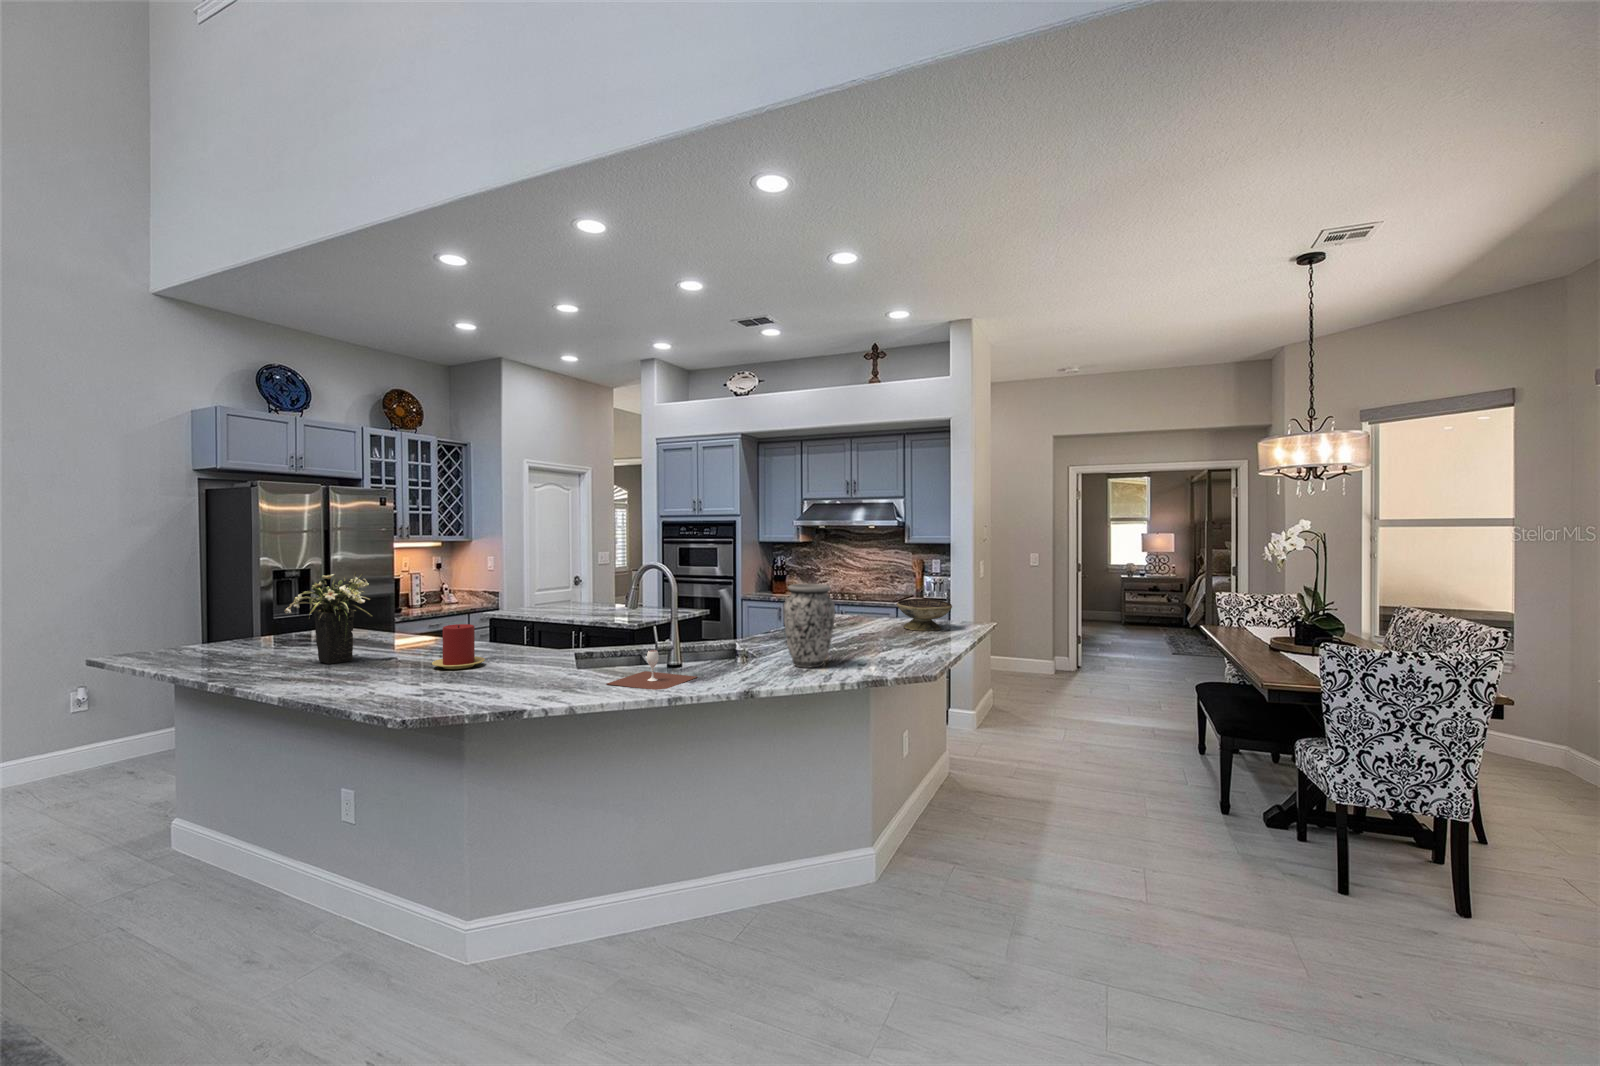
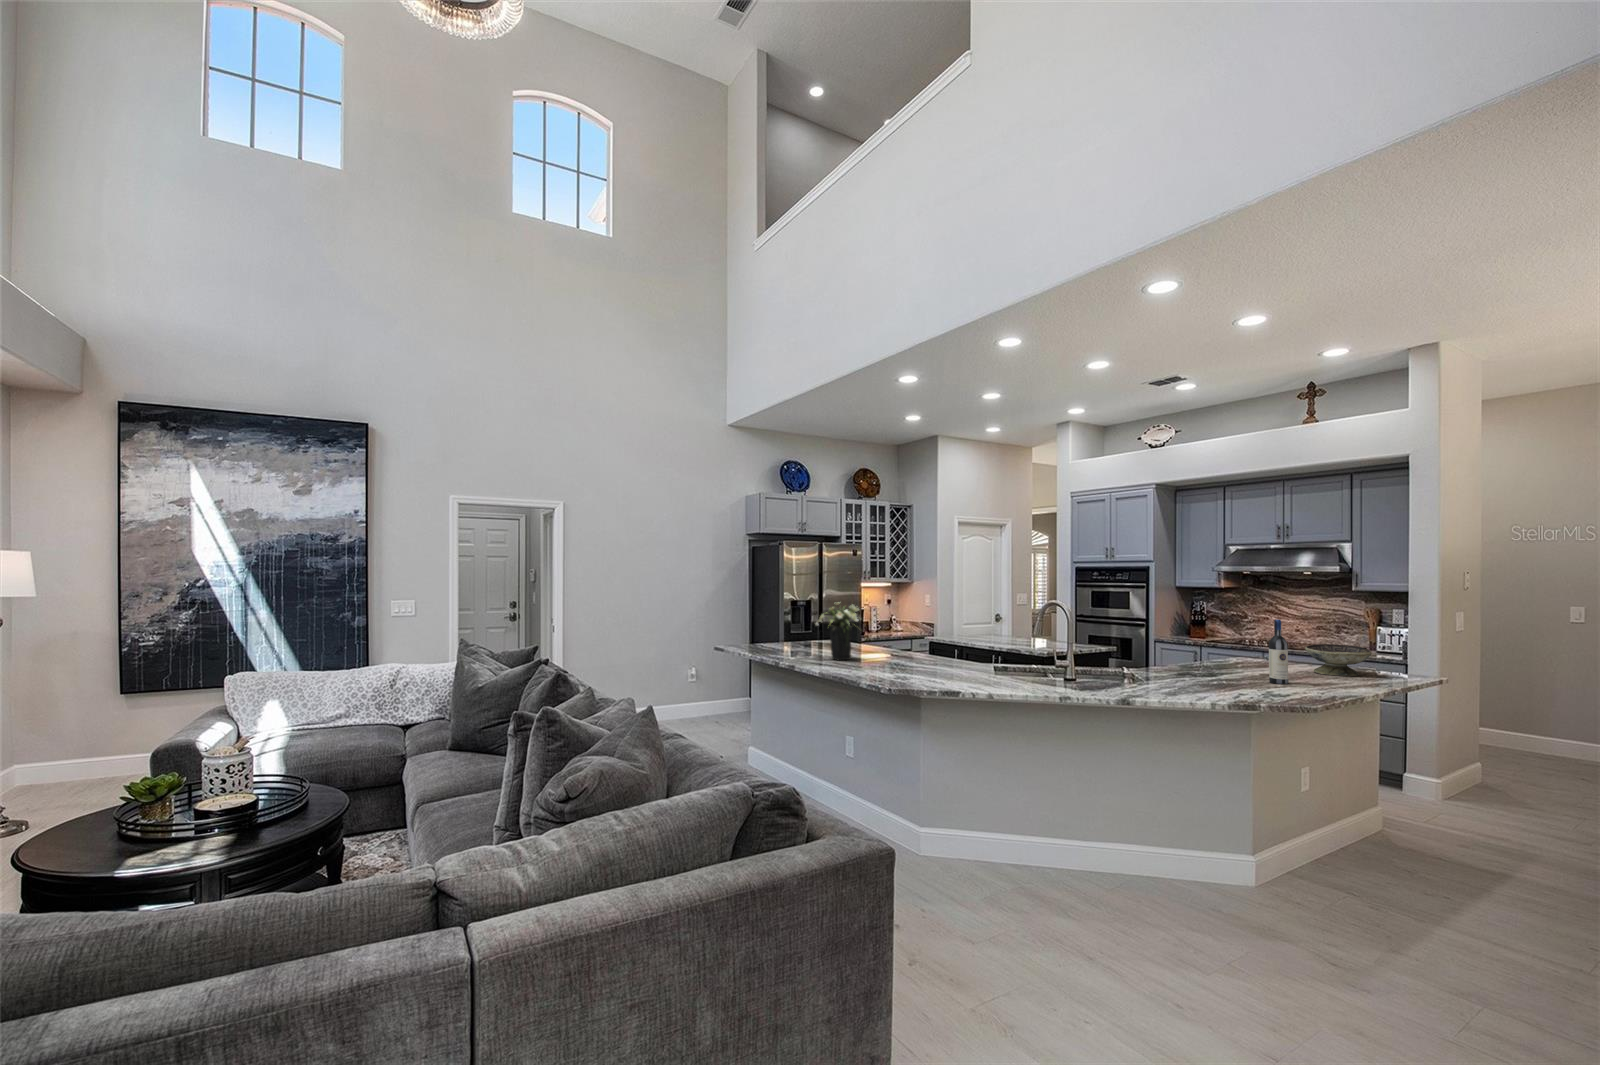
wine bottle: none [879,578,897,648] -> present [1269,619,1288,684]
vase: present [783,584,835,667] -> none [1162,620,1210,689]
candle: present [432,624,485,669] -> none [900,639,933,669]
wine glass: present [606,650,697,690] -> none [1016,663,1087,691]

